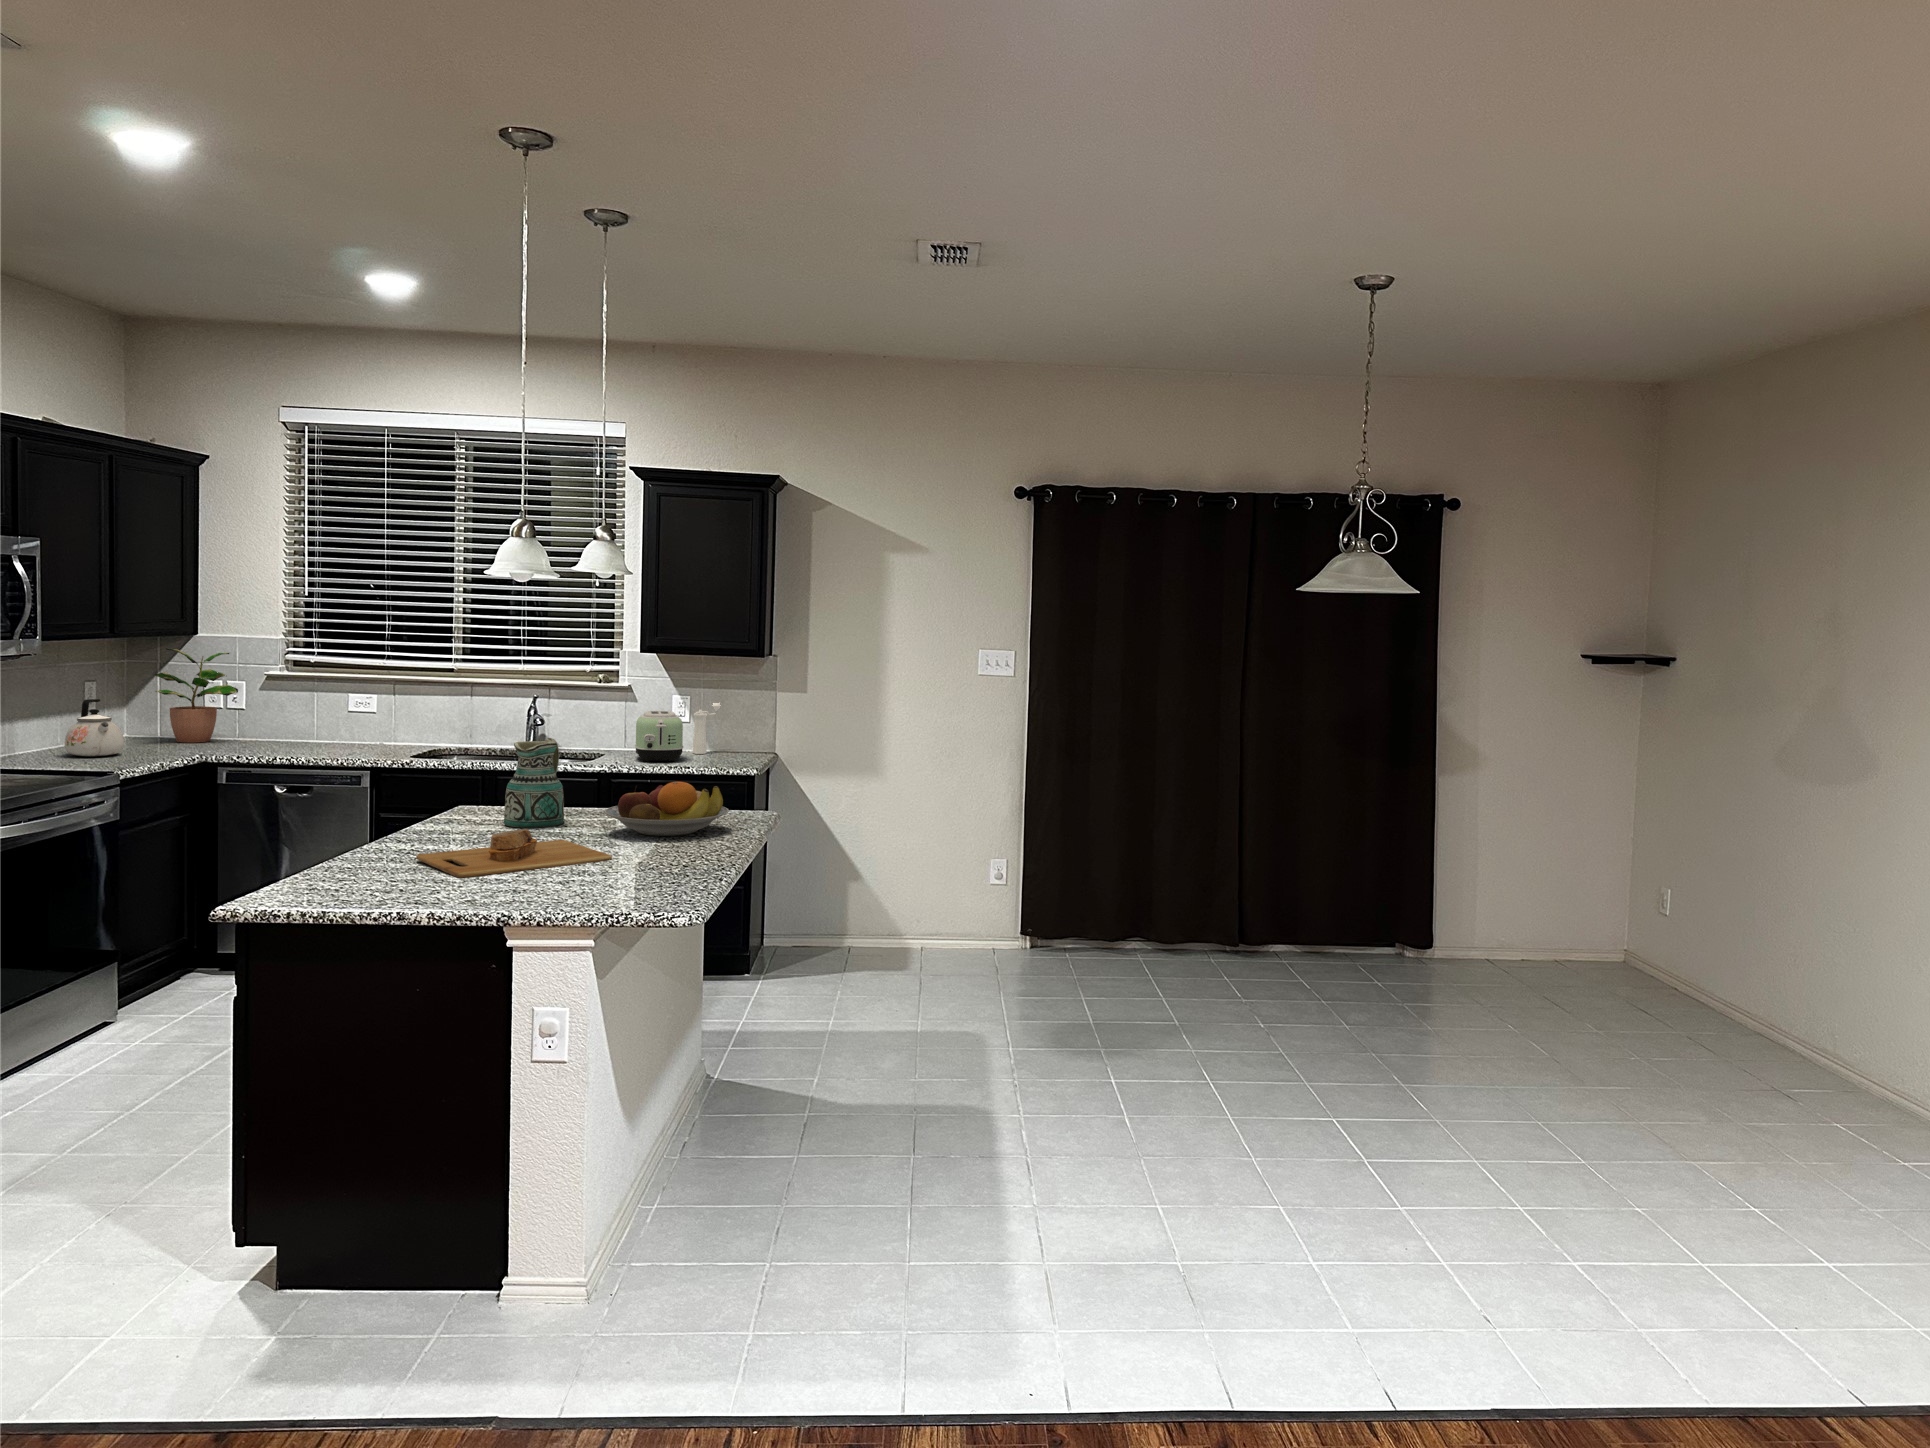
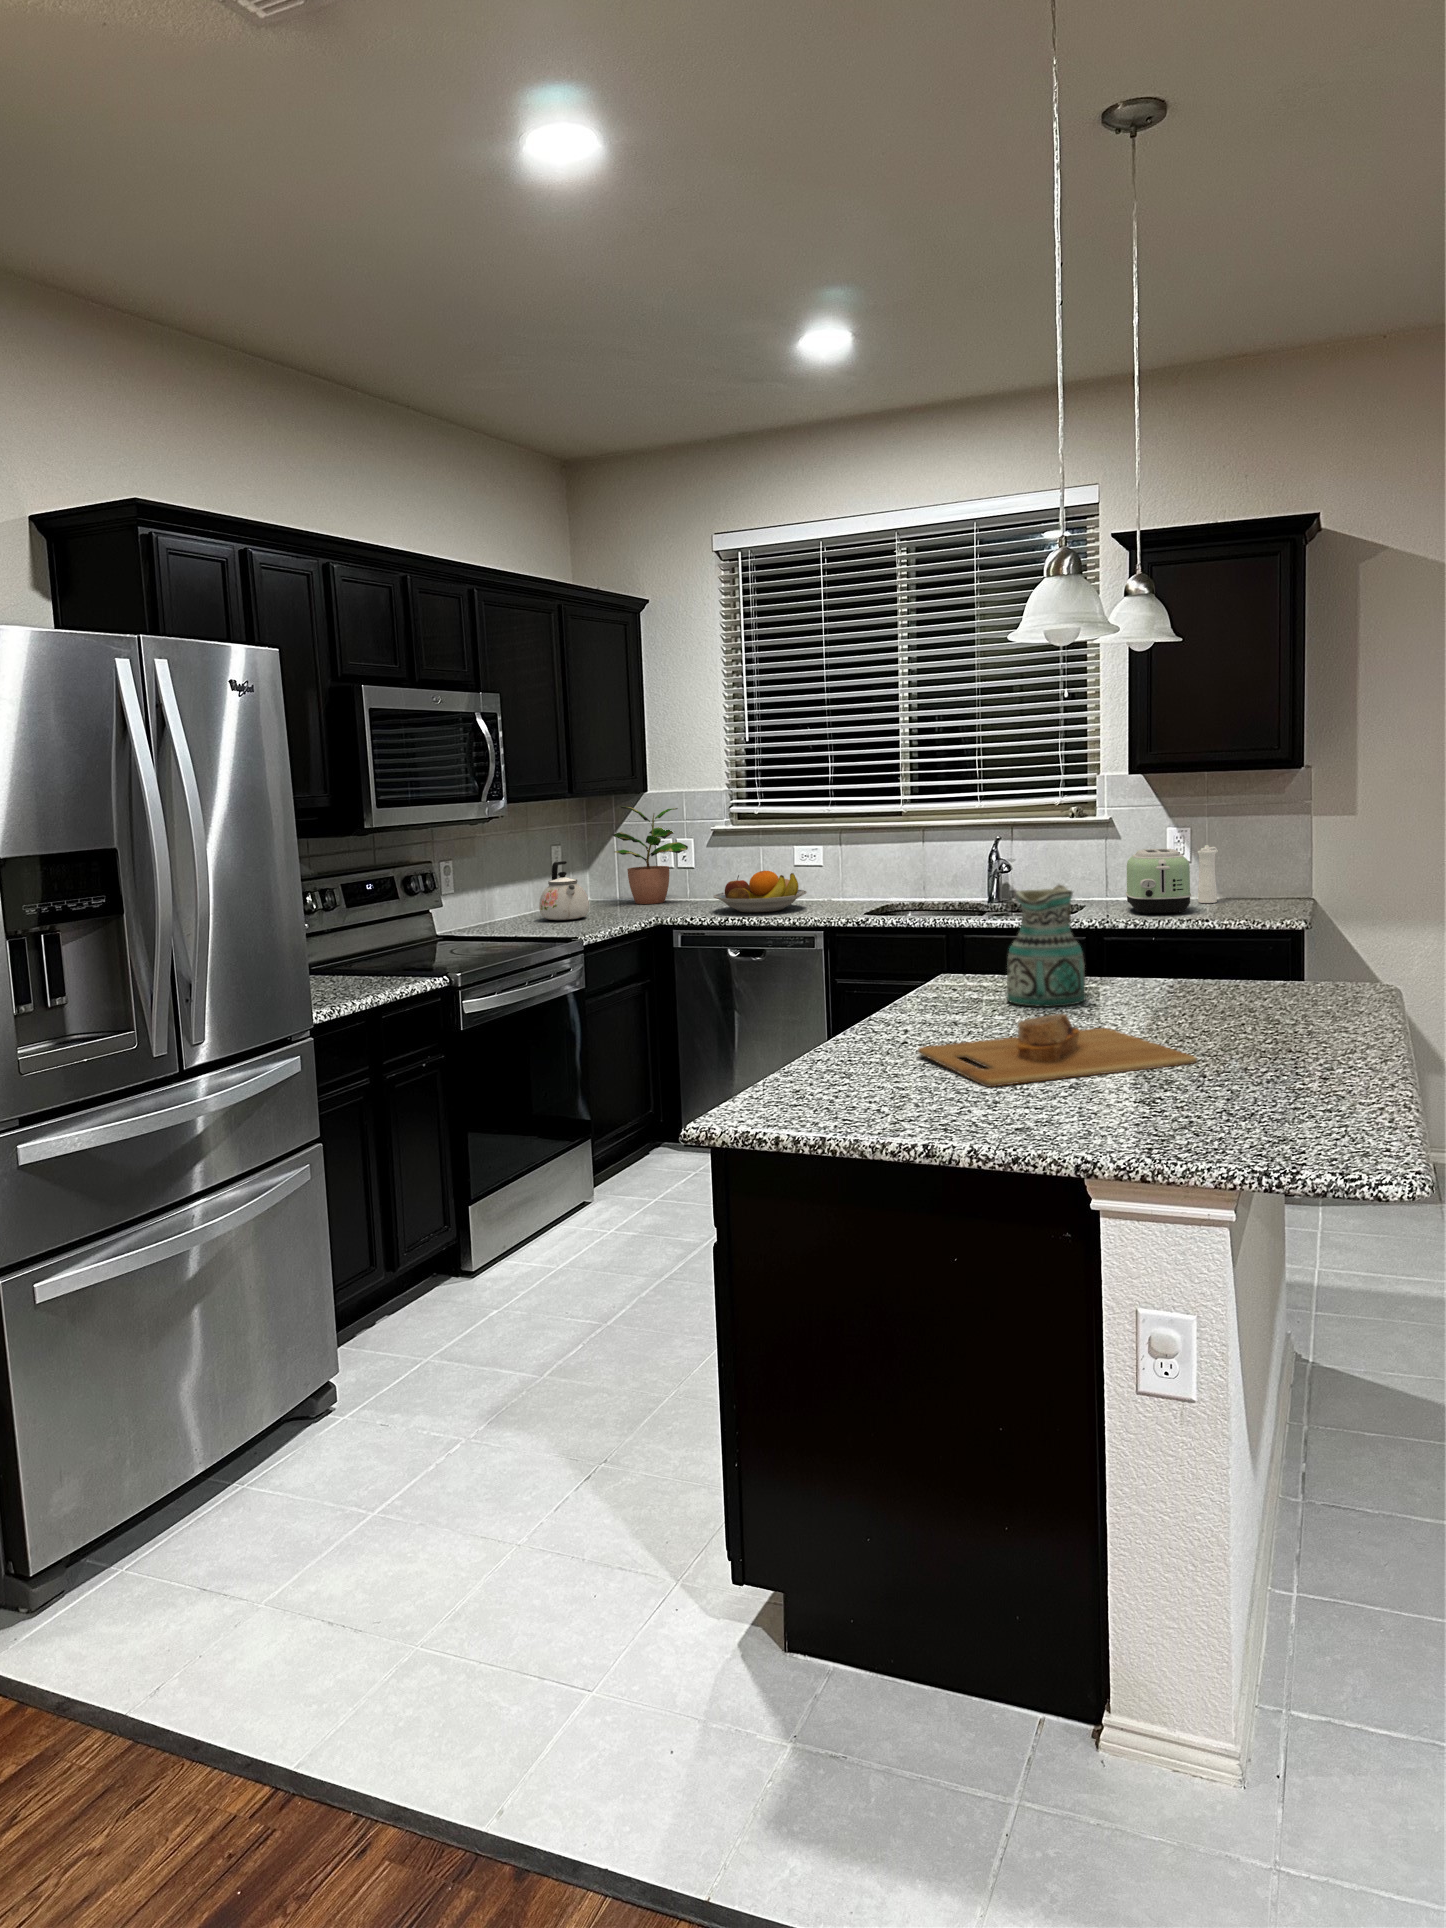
fruit bowl: present [605,782,729,836] -> present [714,871,807,913]

